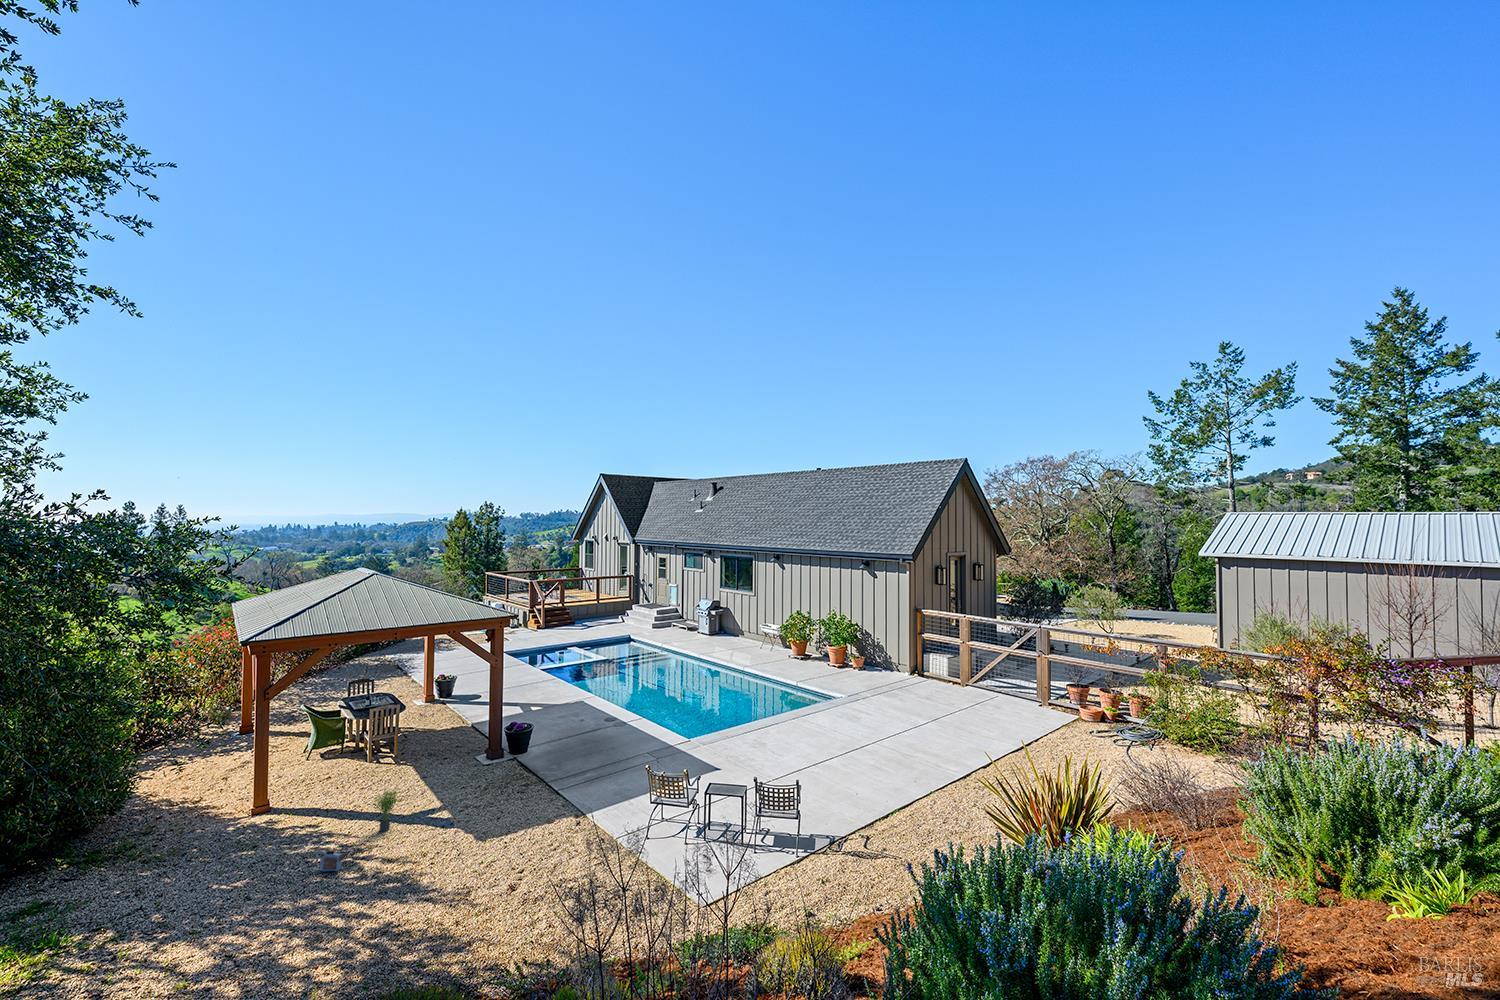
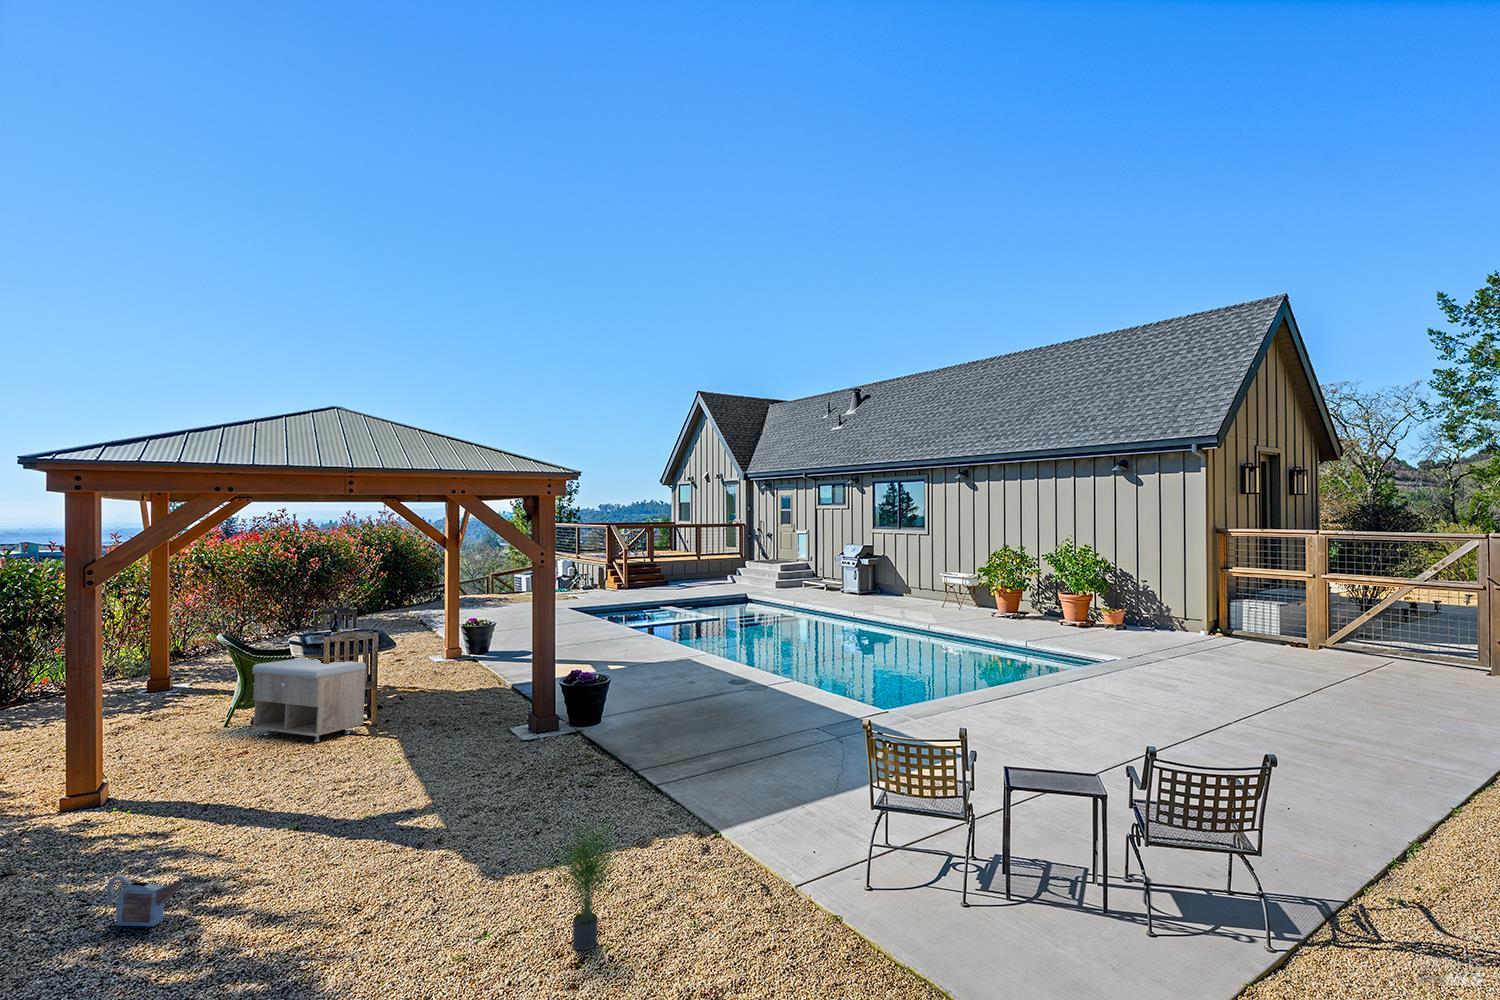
storage bench: none [318,719,389,771] -> present [251,658,366,742]
potted plant: present [373,789,398,832] -> present [550,824,614,950]

